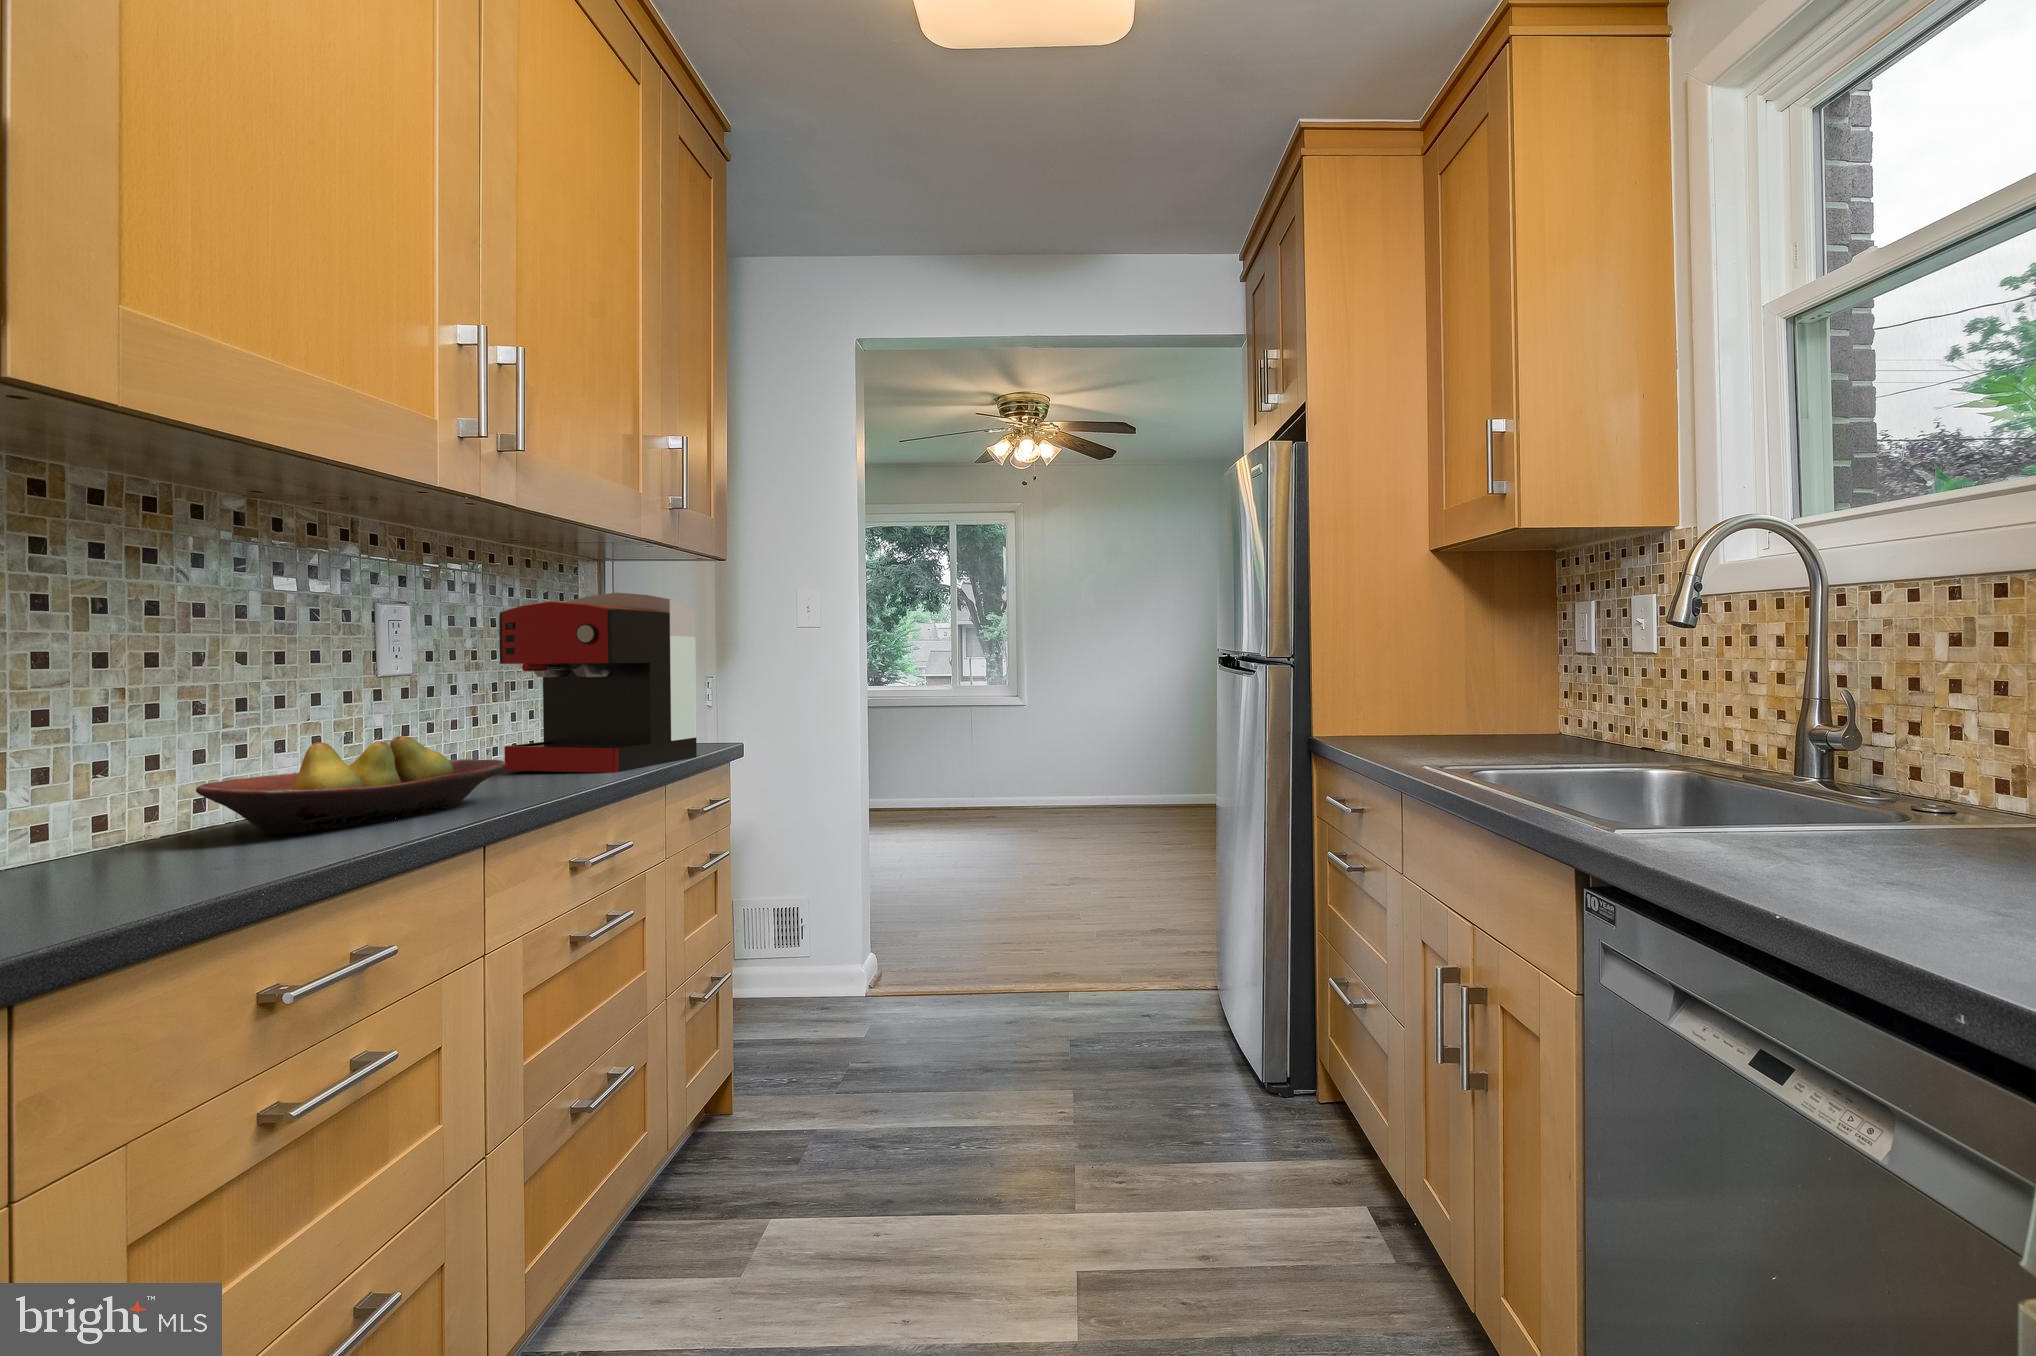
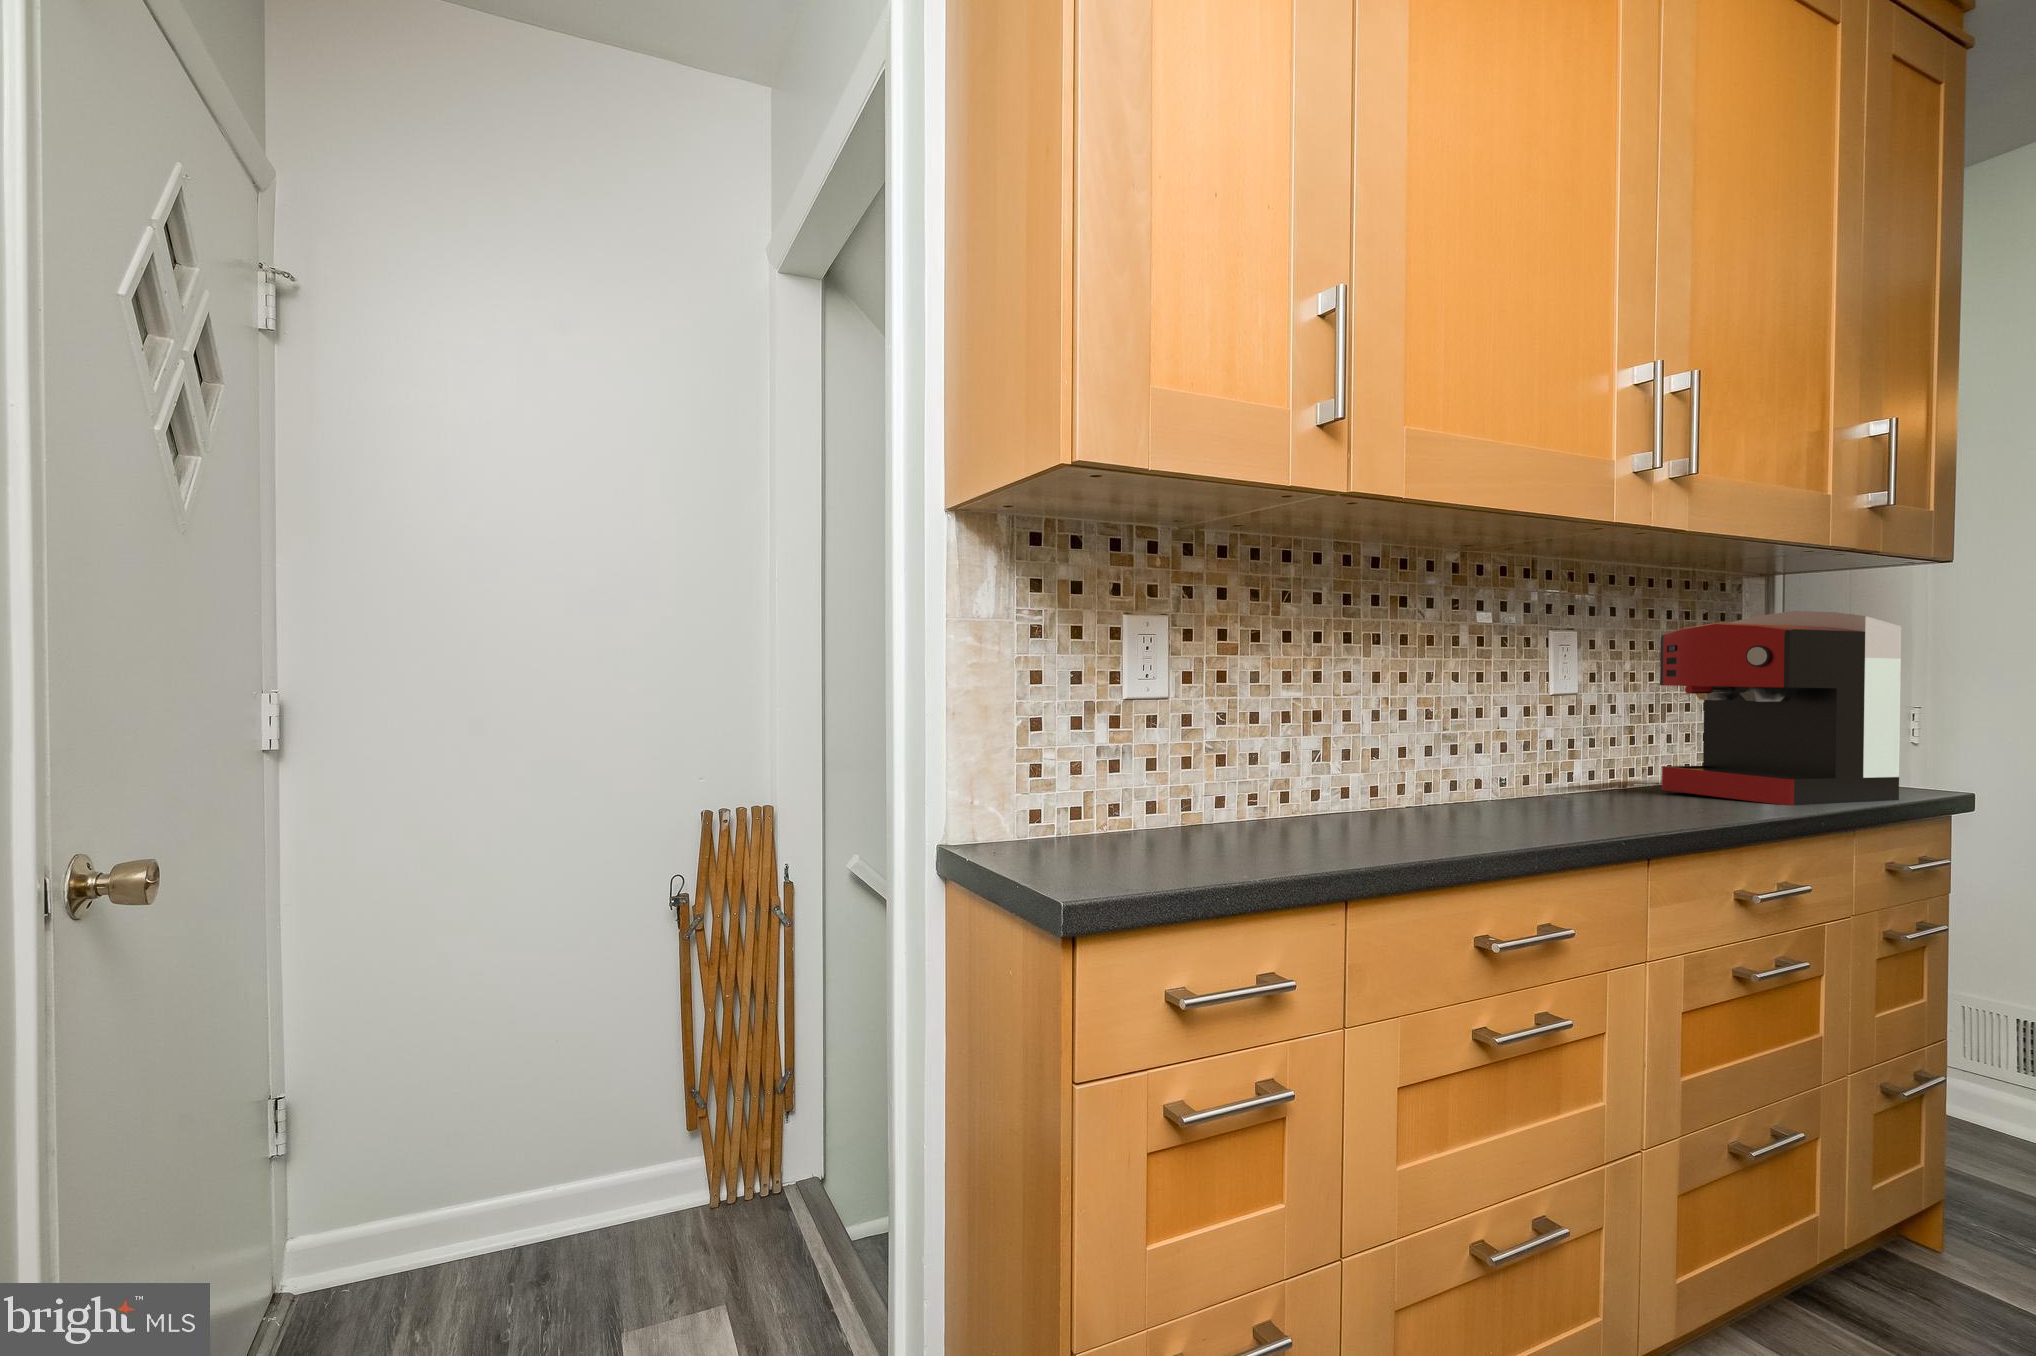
fruit bowl: present [196,736,506,834] -> none [1427,748,1672,820]

